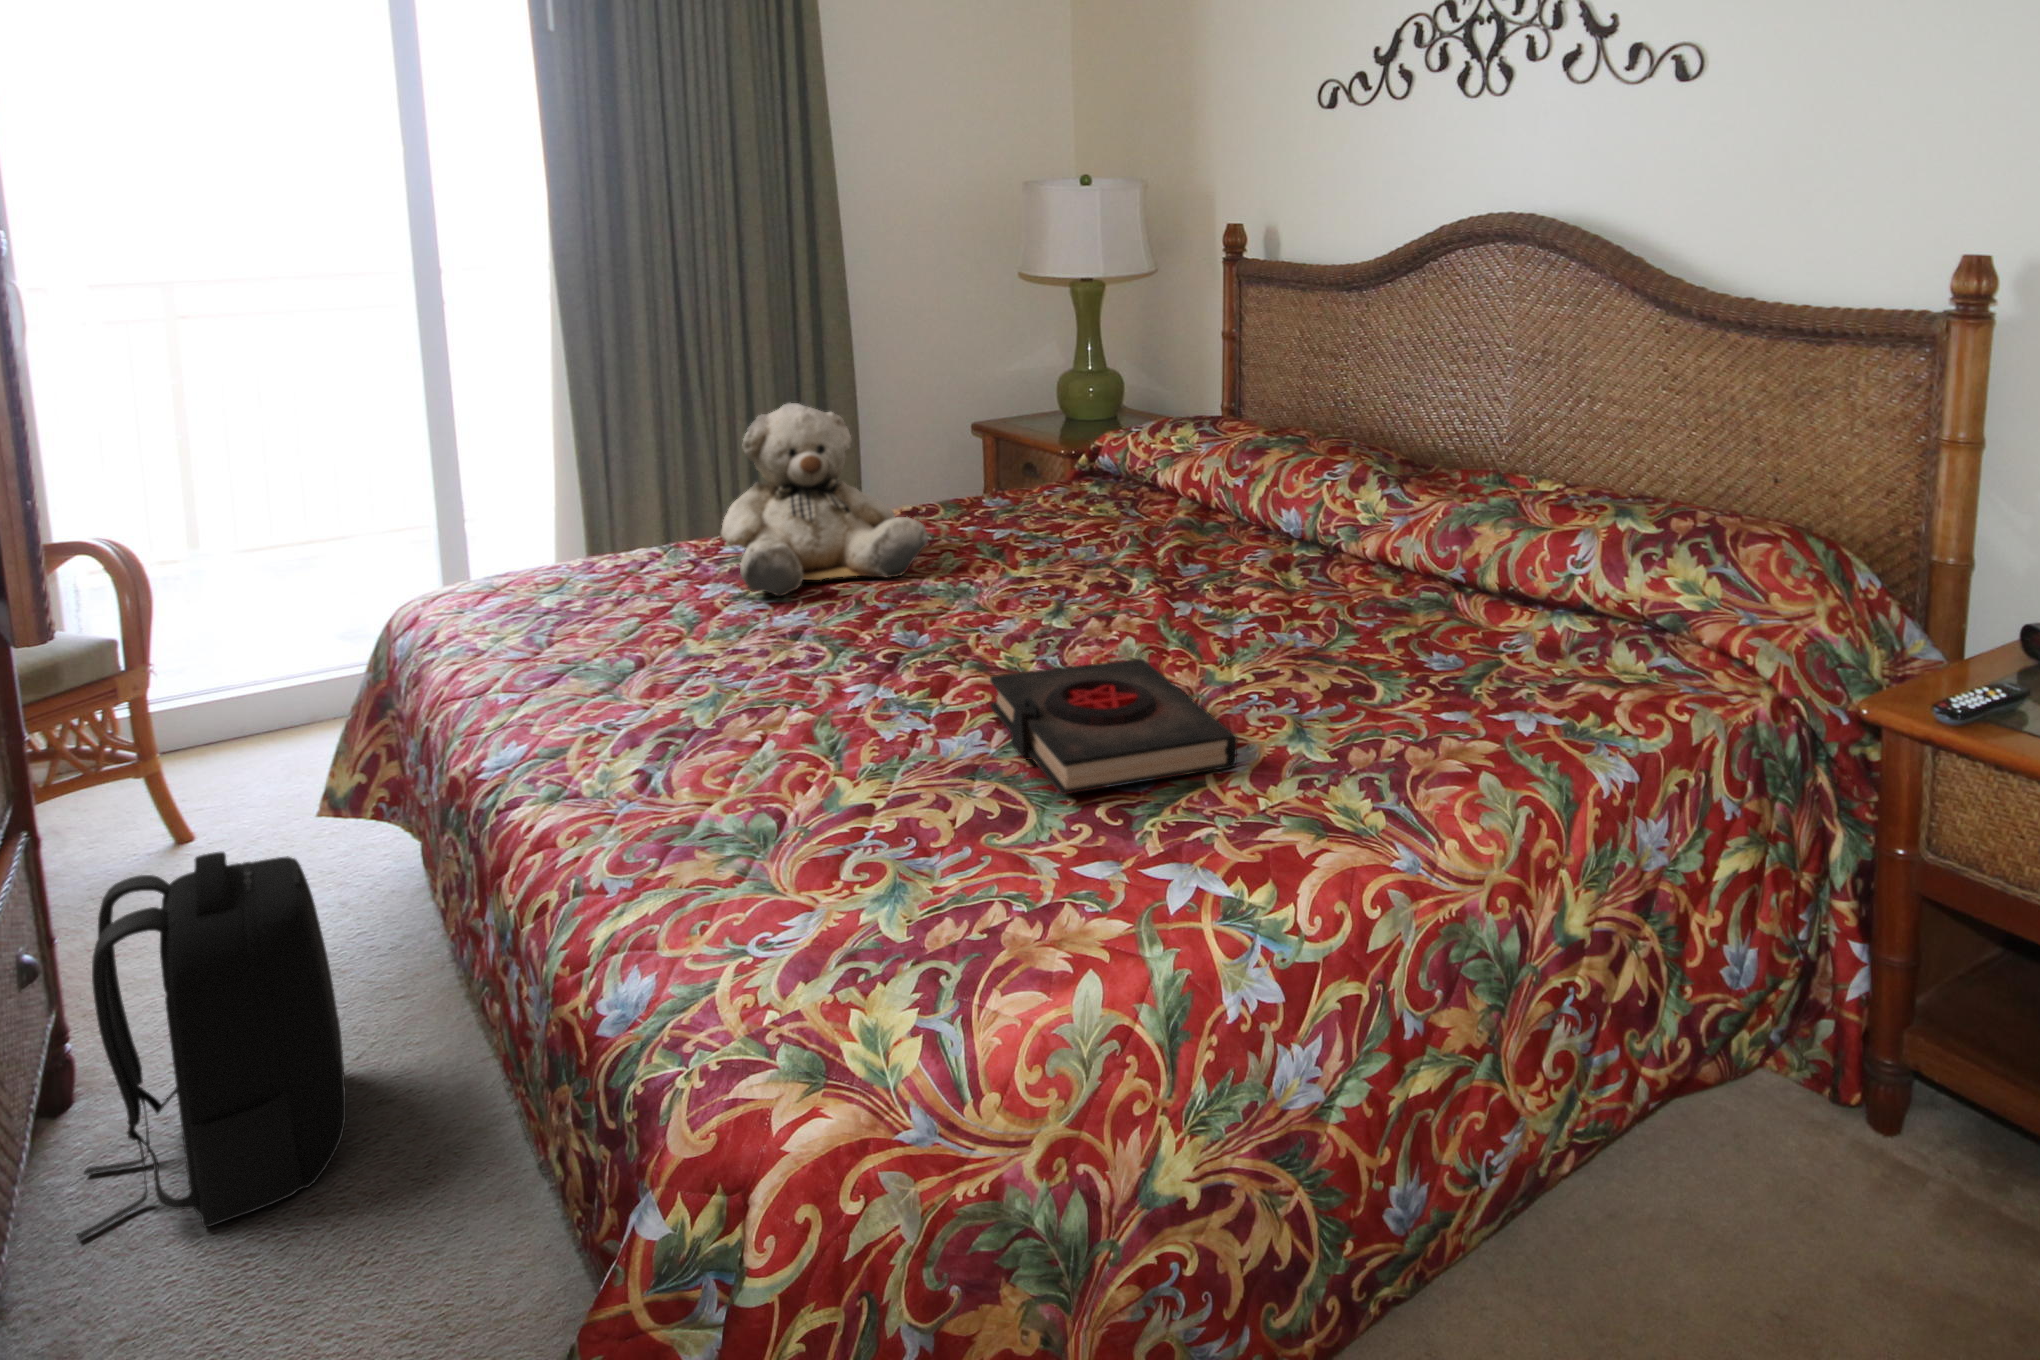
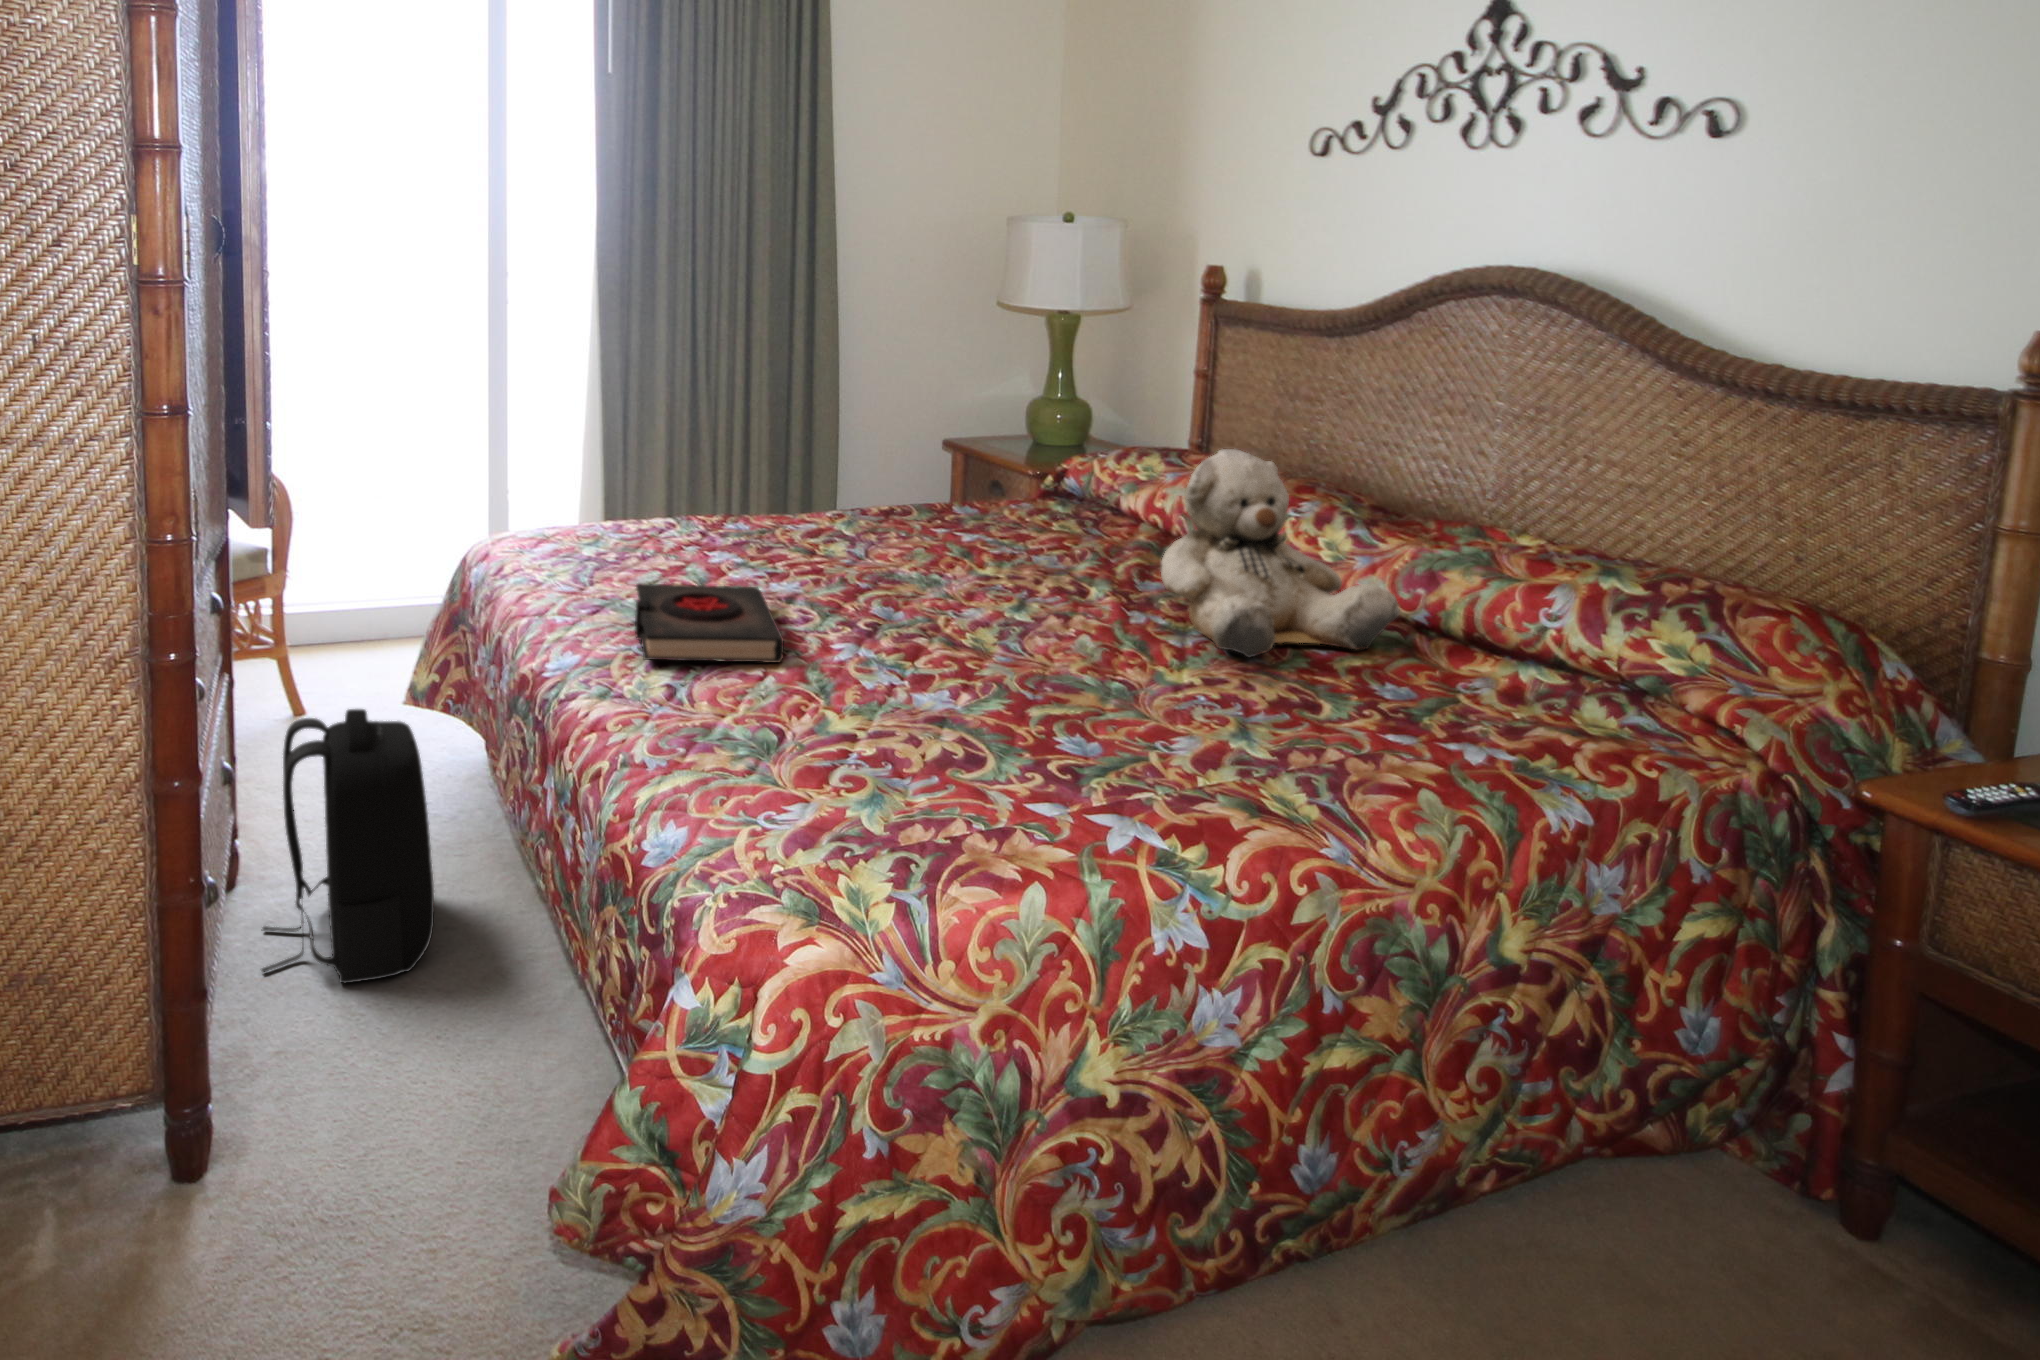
teddy bear: present [721,403,928,596] -> present [1161,449,1400,657]
book: present [990,659,1238,795] -> present [635,583,784,663]

